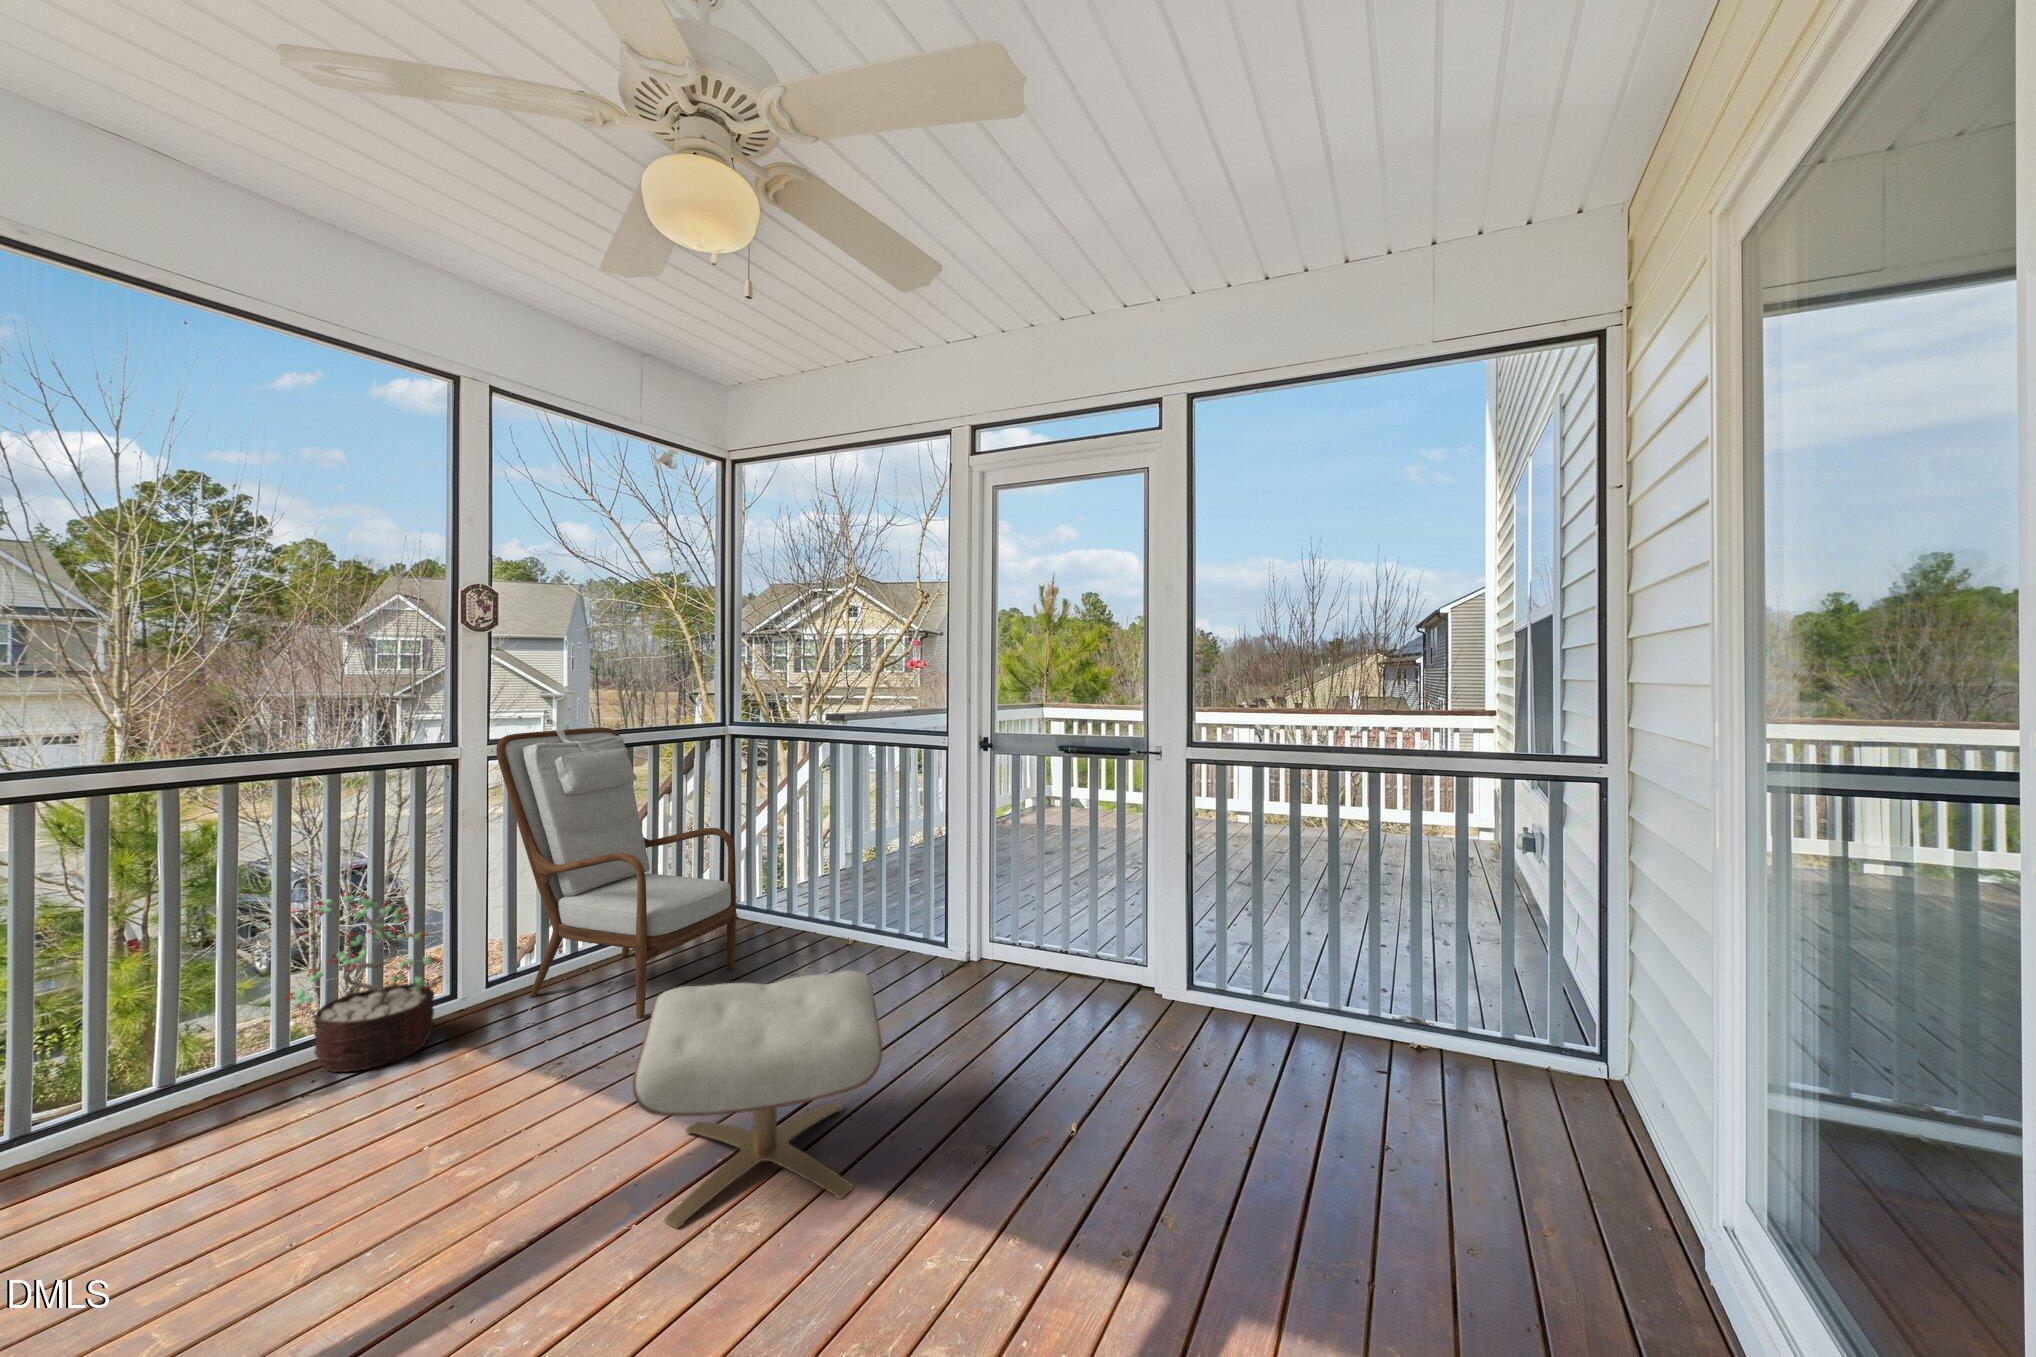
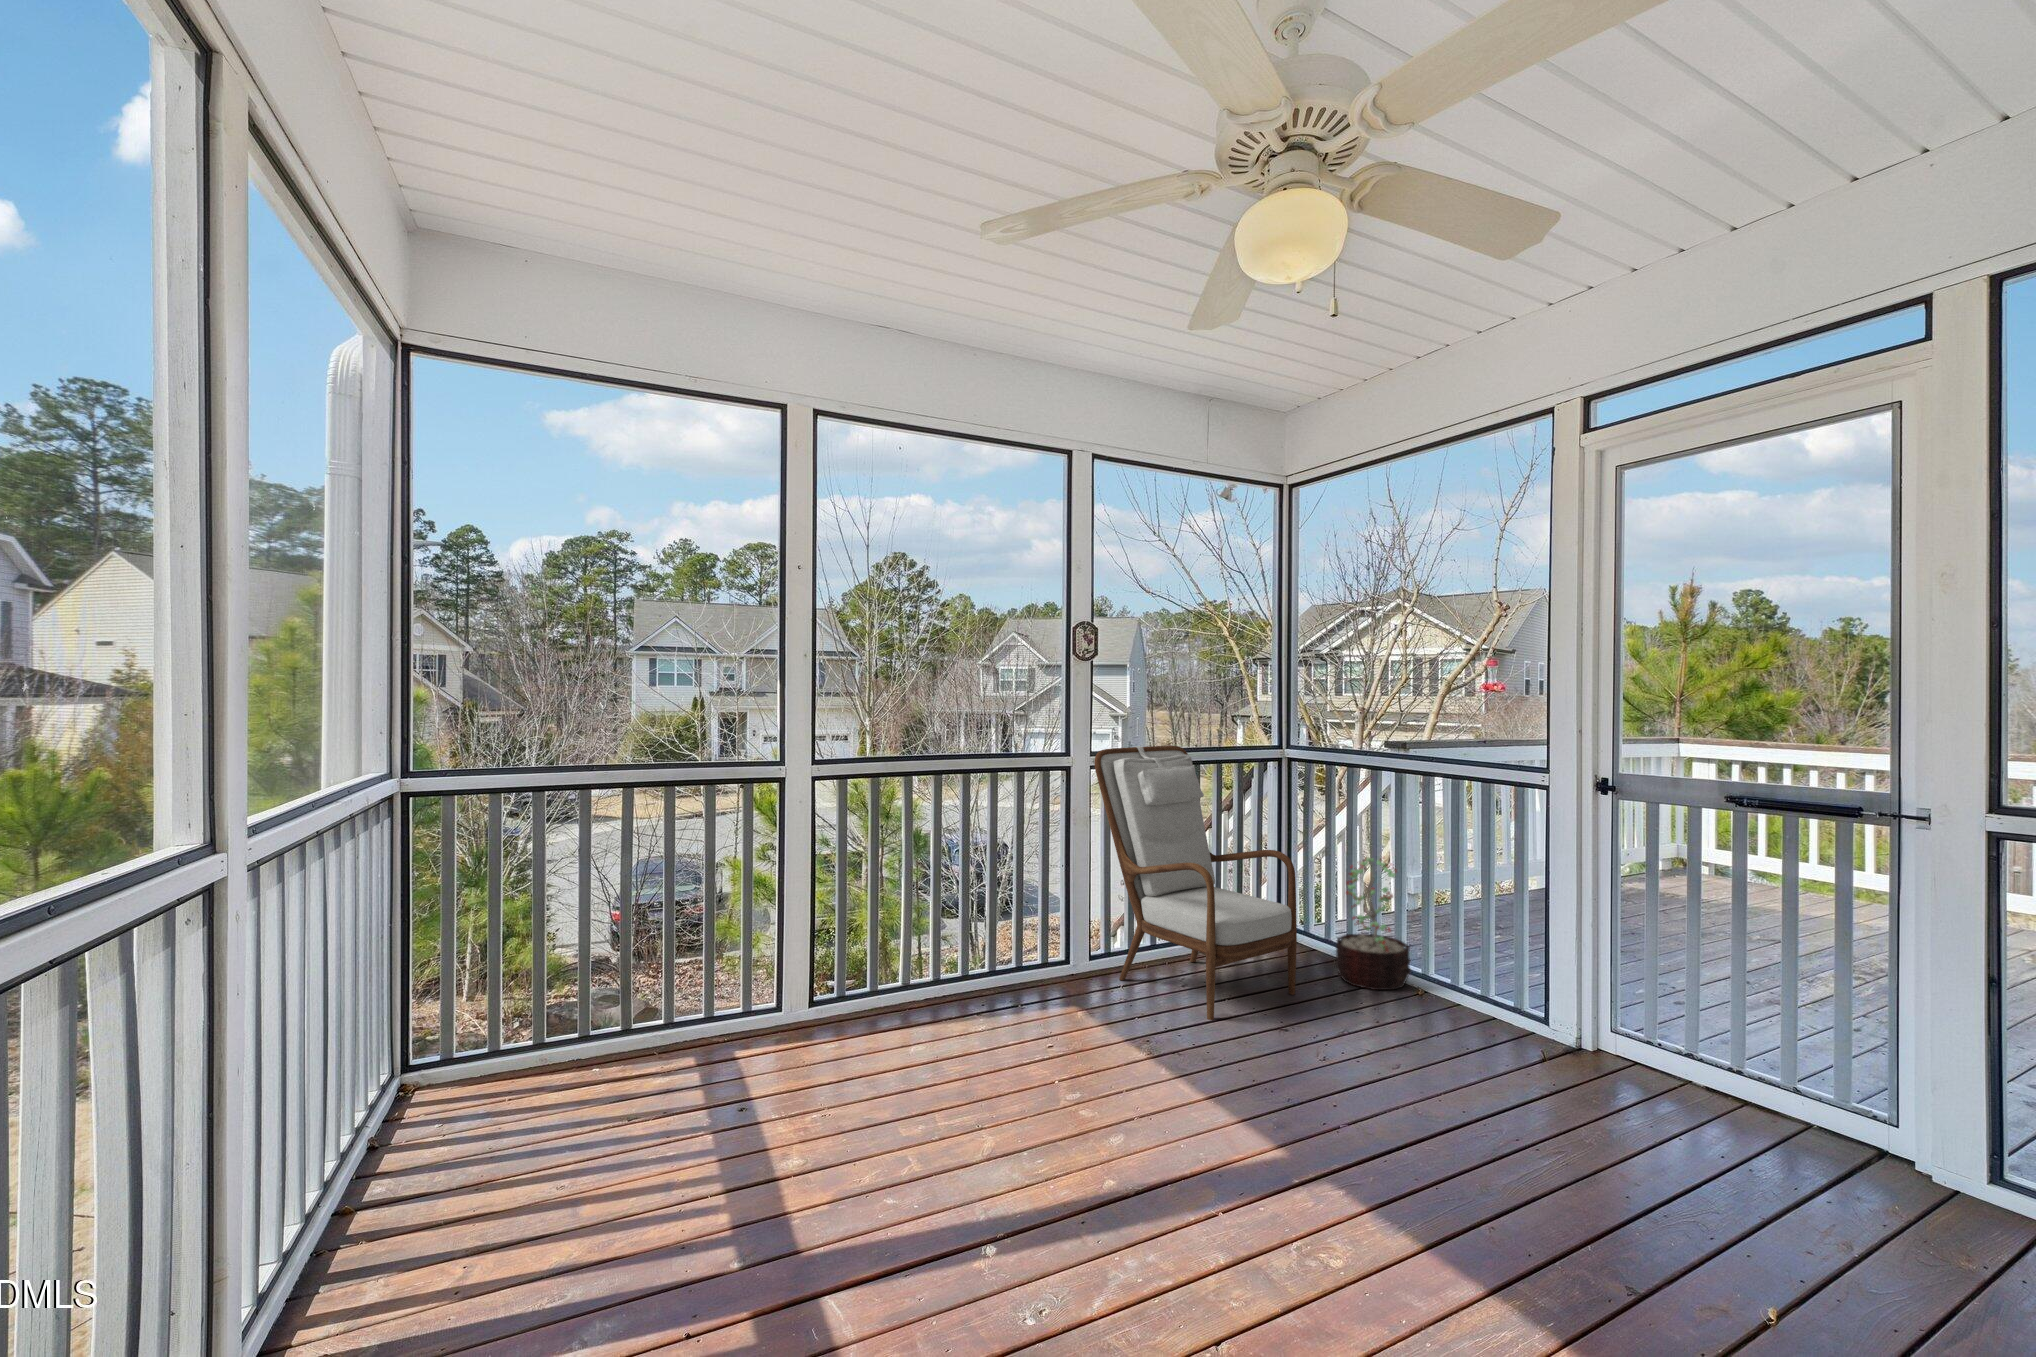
decorative plant: present [286,890,439,1072] -> present [1336,857,1410,990]
ottoman: present [633,971,883,1228] -> none [1214,991,1452,1233]

